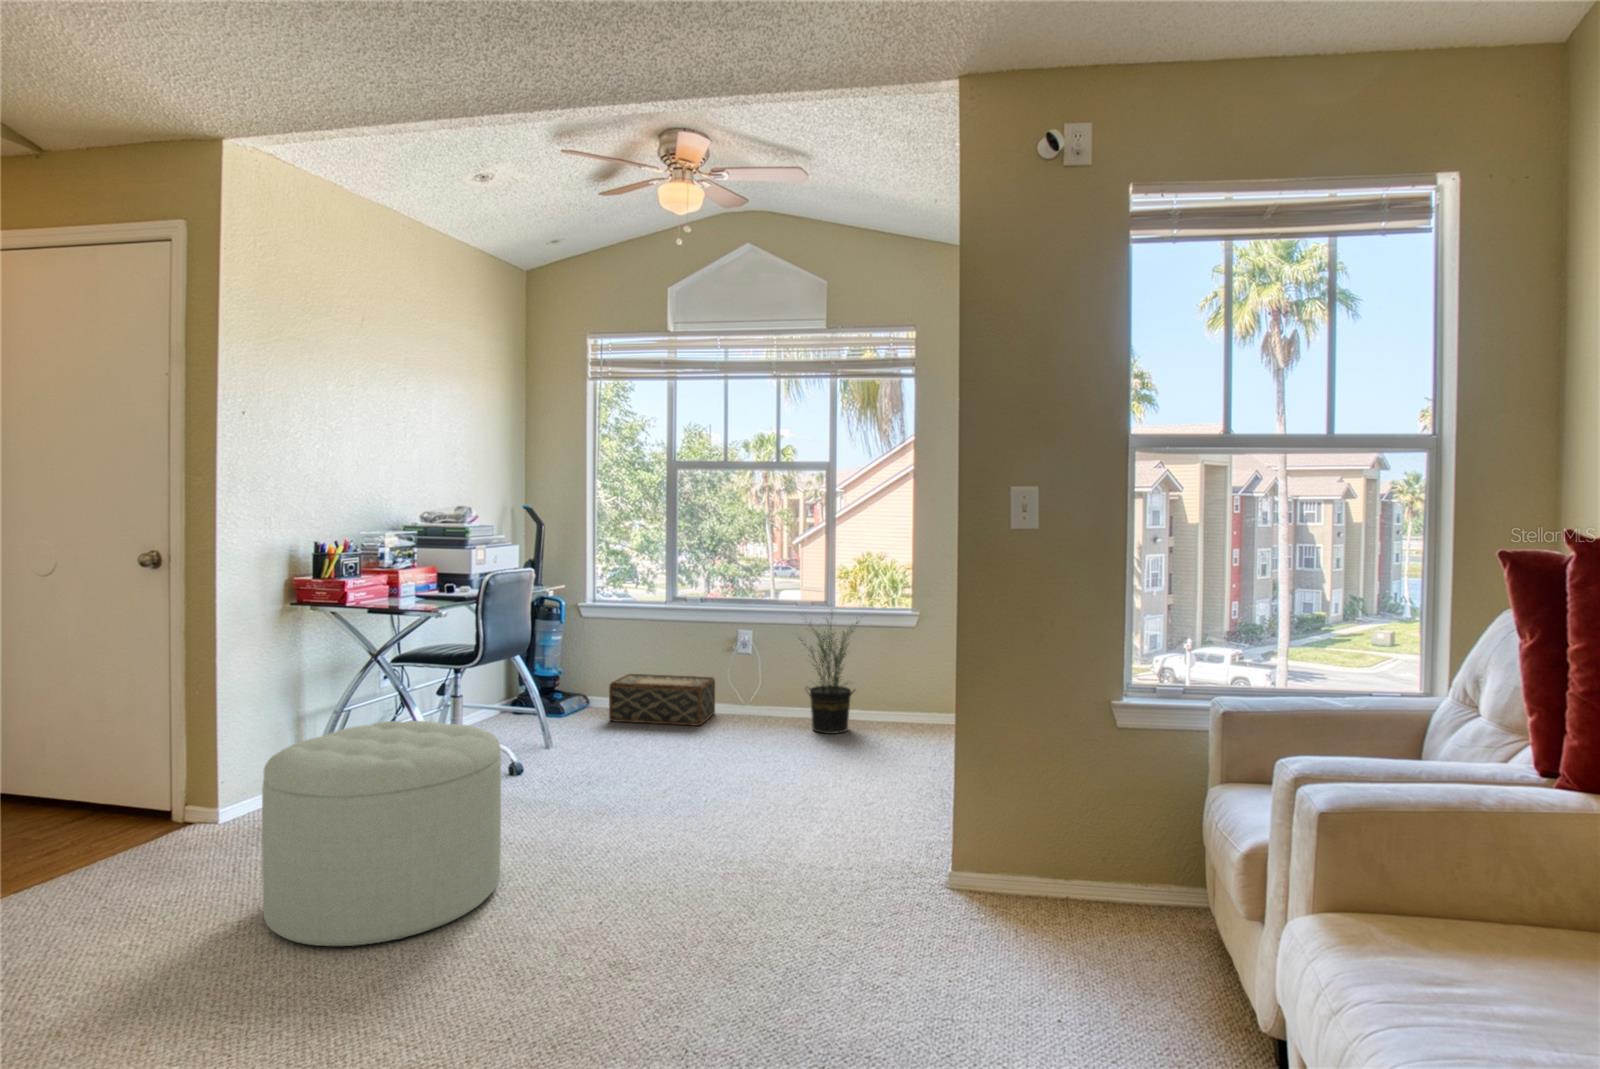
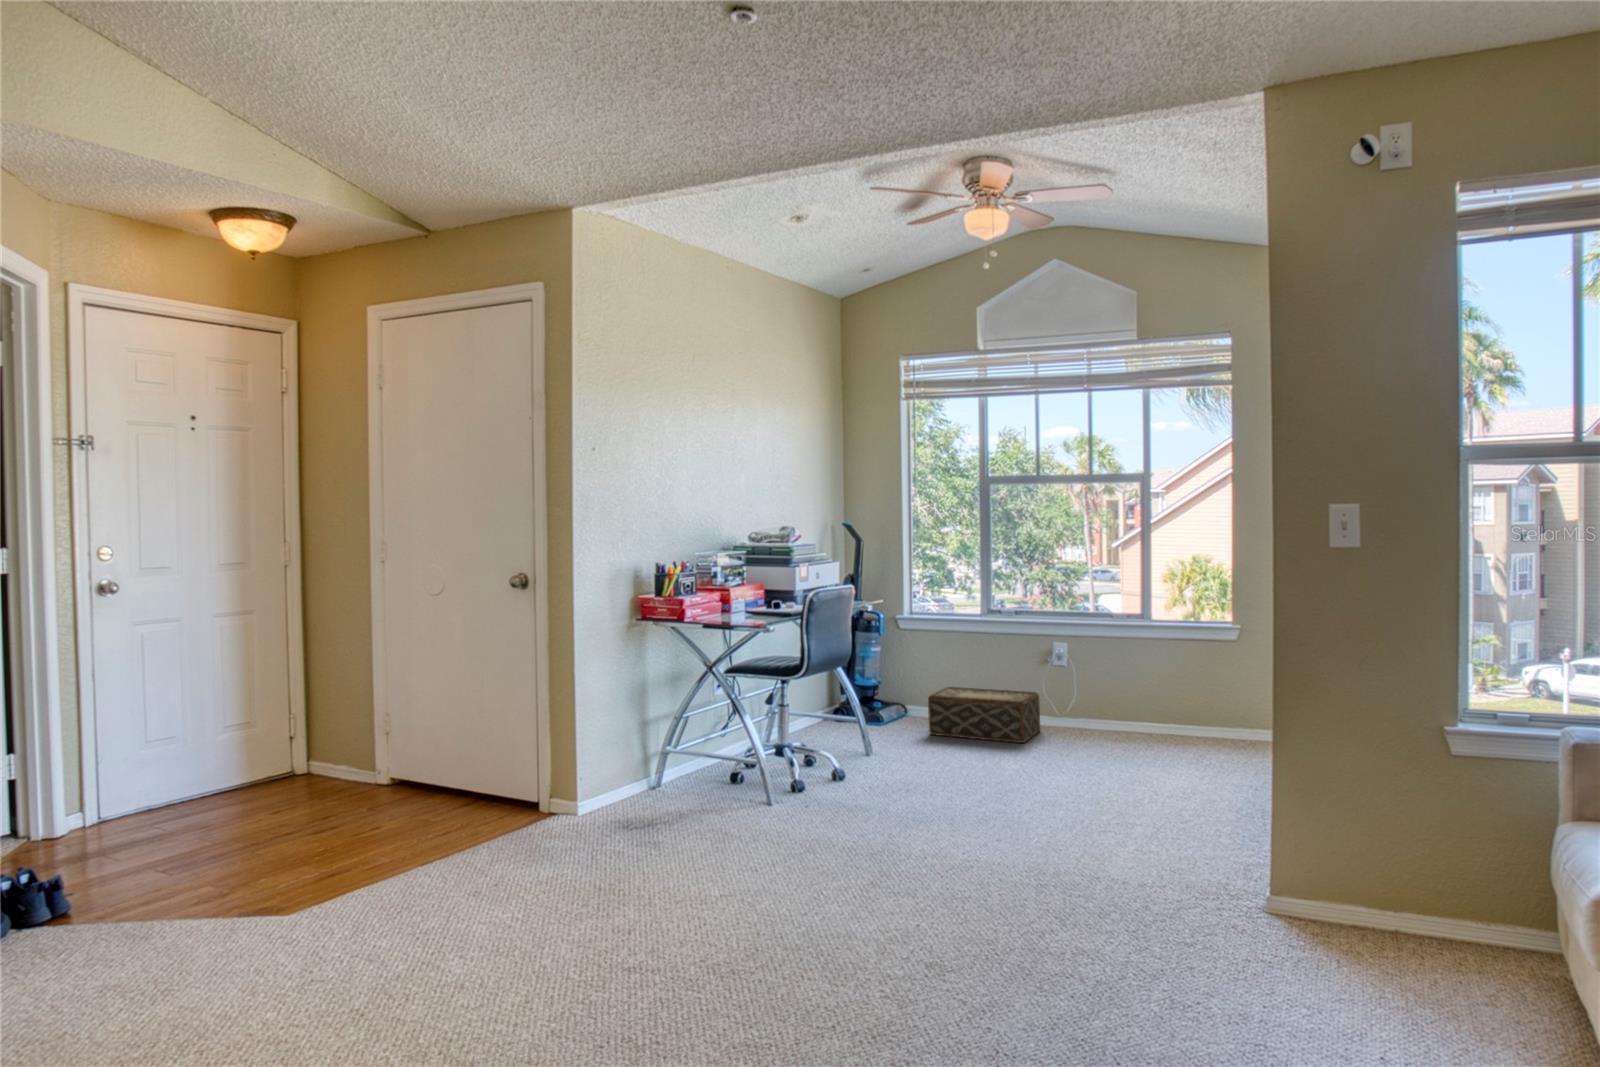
potted plant: present [801,621,858,734] -> none [1122,618,1212,758]
ottoman: present [262,721,501,946] -> none [629,725,825,922]

